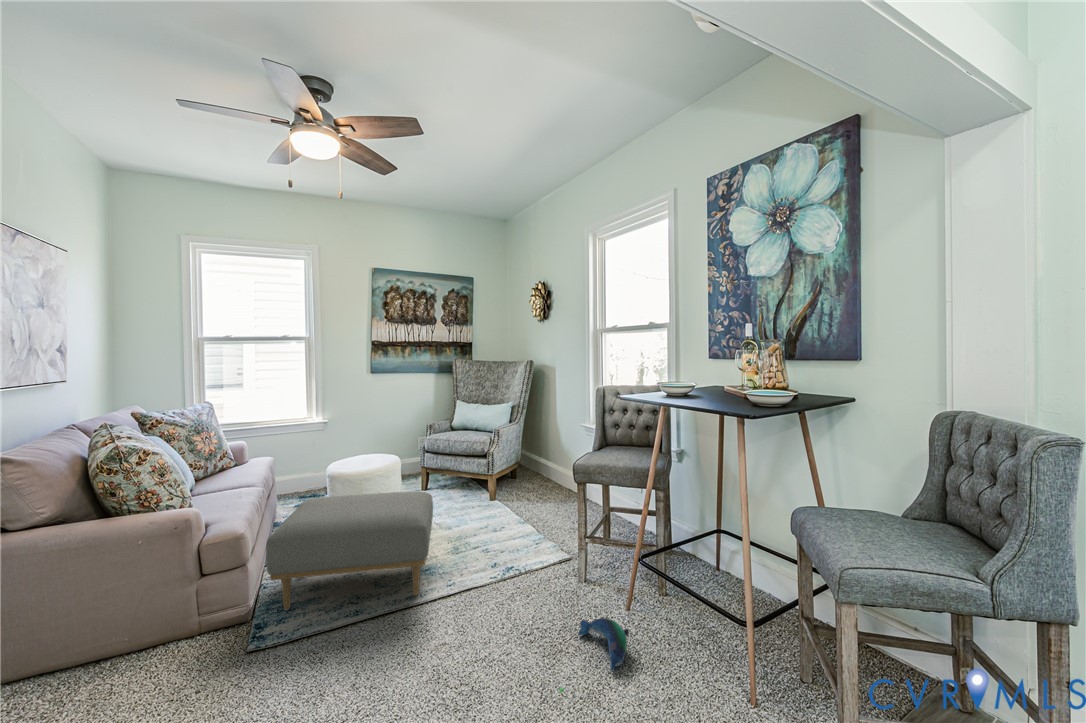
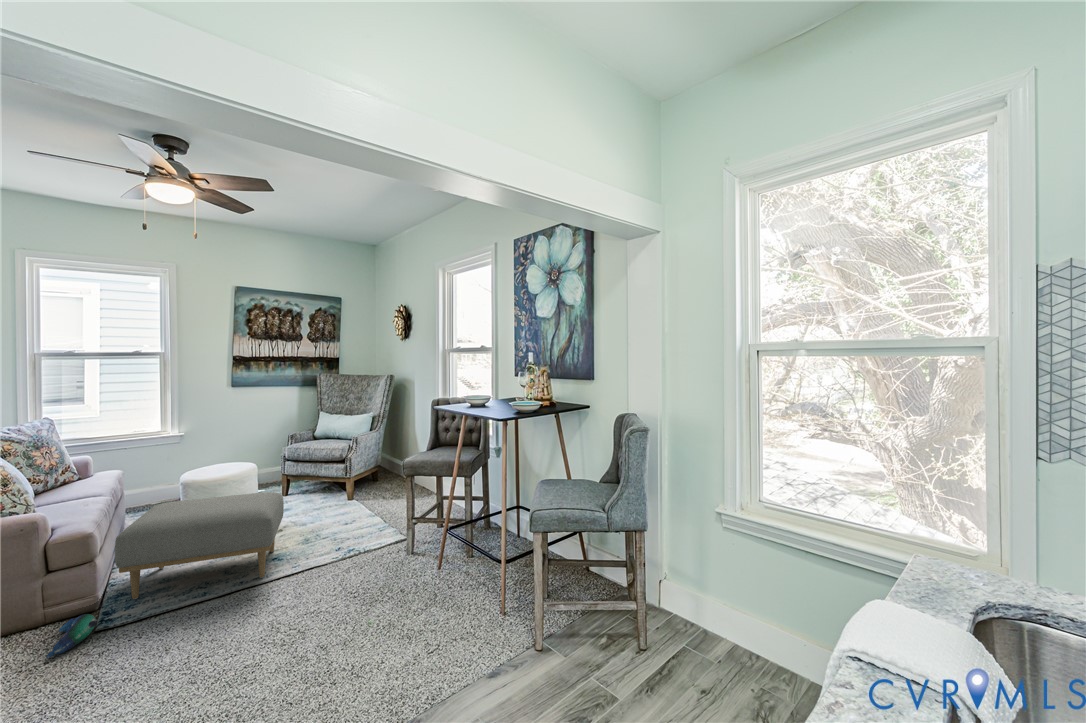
plush toy: present [578,618,629,672] -> present [46,614,98,658]

